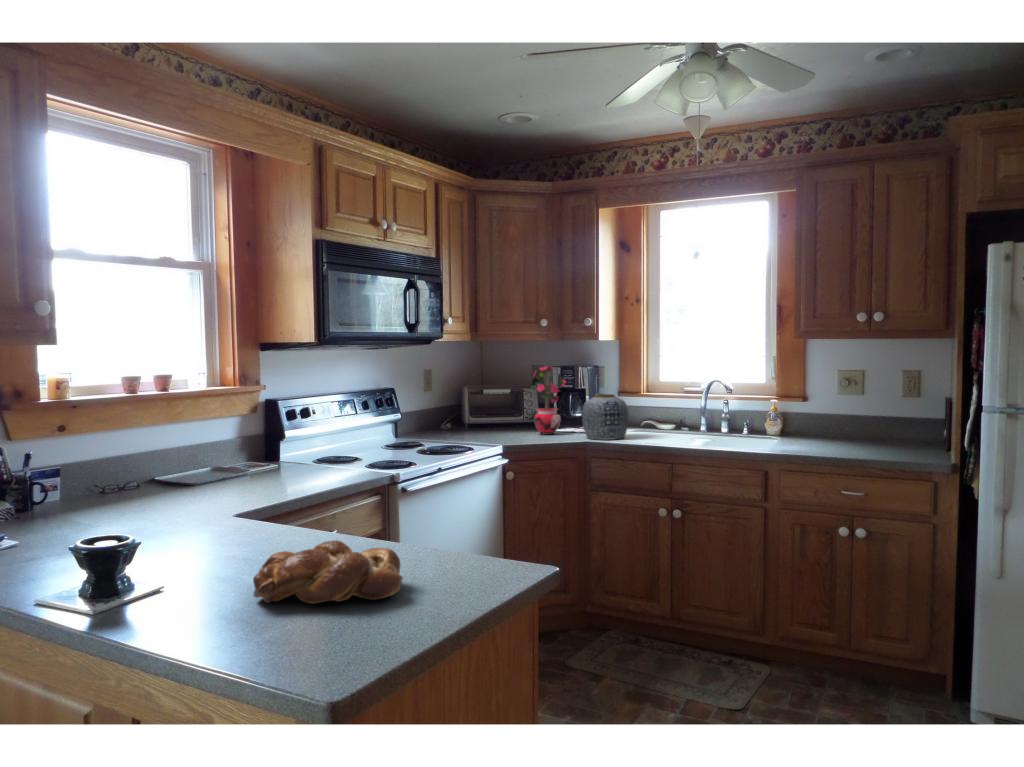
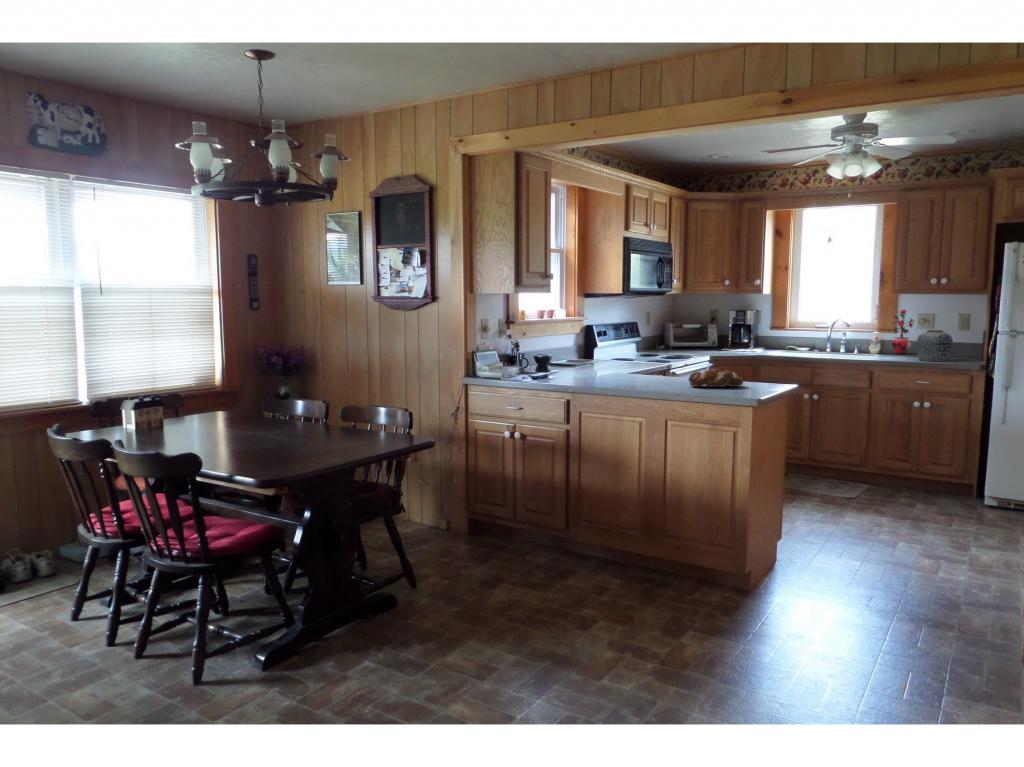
potted plant: present [532,366,566,435] -> present [892,310,914,354]
vase: present [582,393,628,440] -> present [917,330,953,361]

